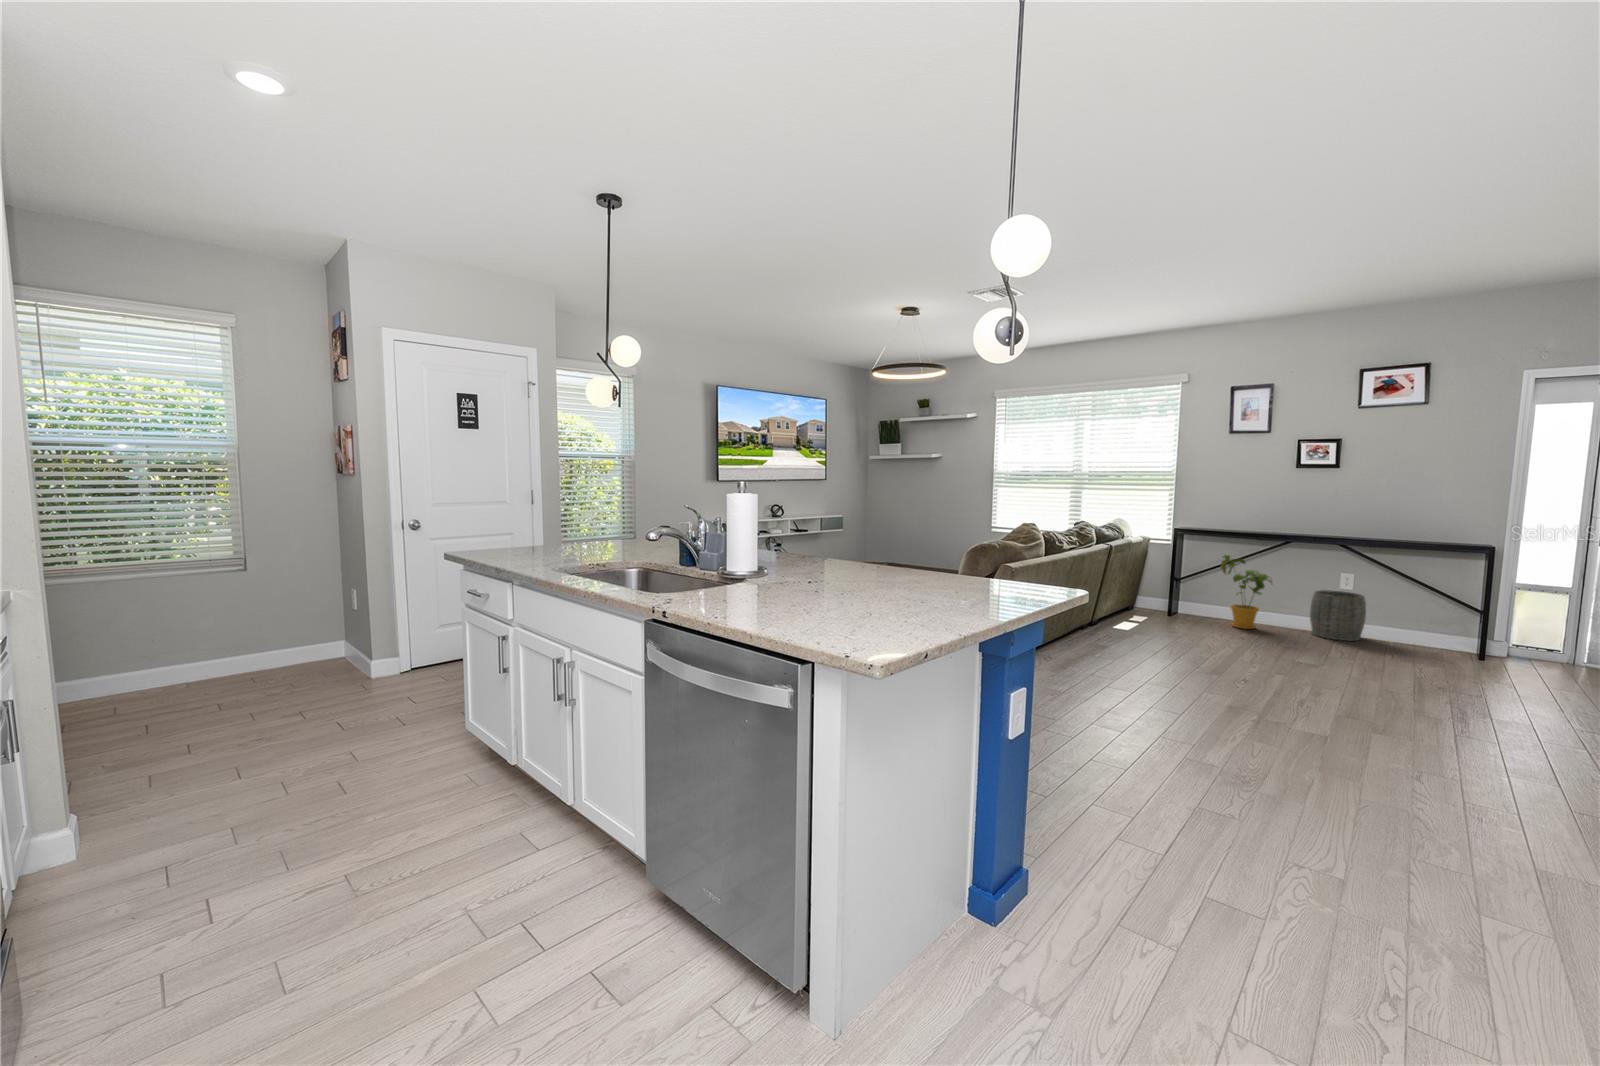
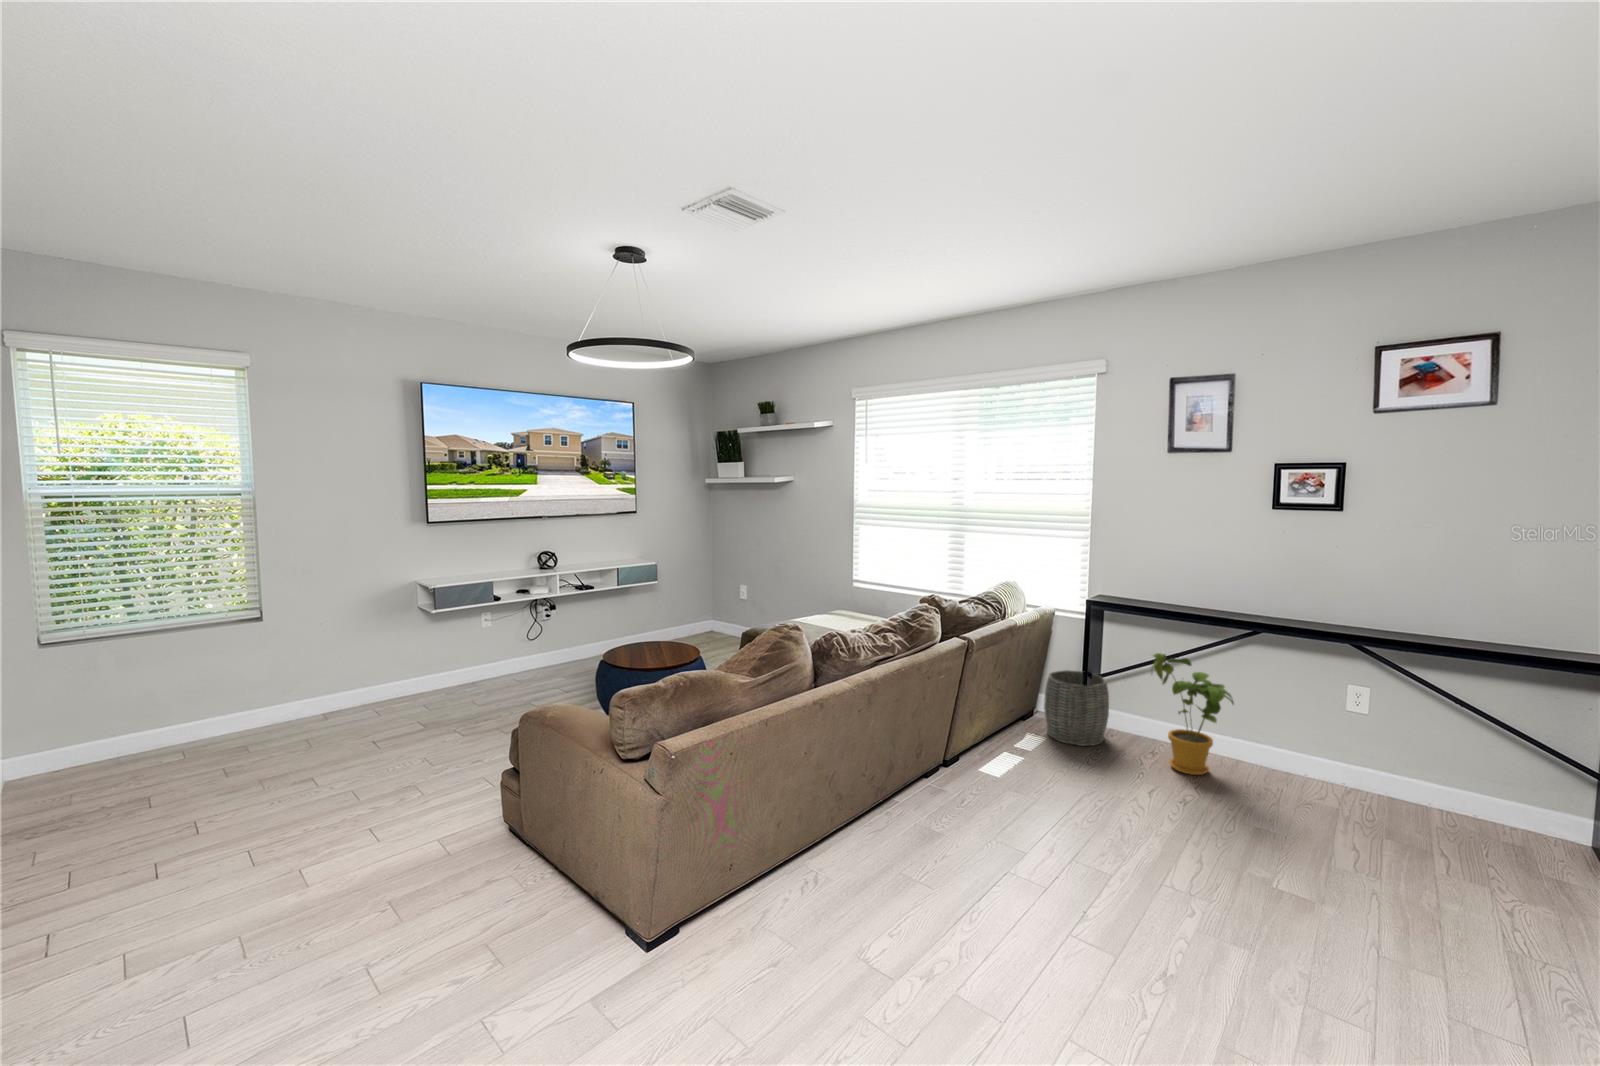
woven basket: present [1310,590,1366,641] -> present [1044,670,1109,746]

